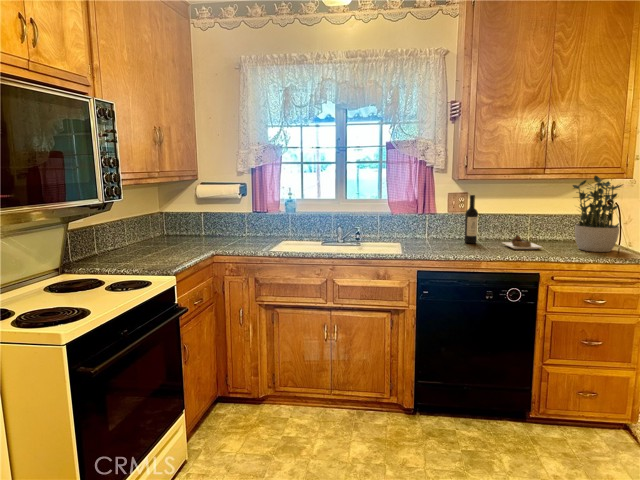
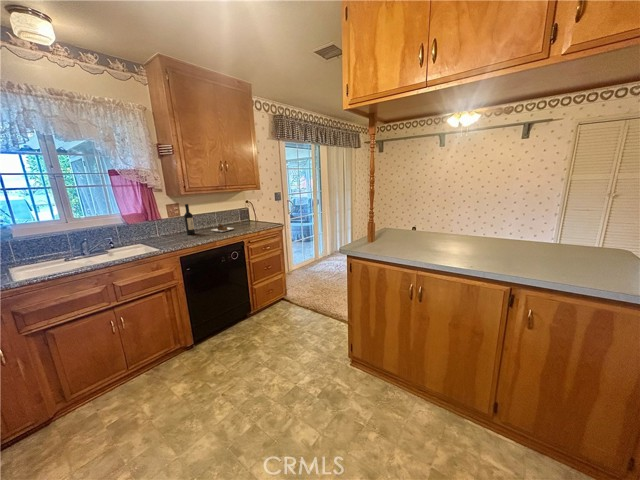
potted plant: present [573,176,622,252] -> none [239,189,262,226]

